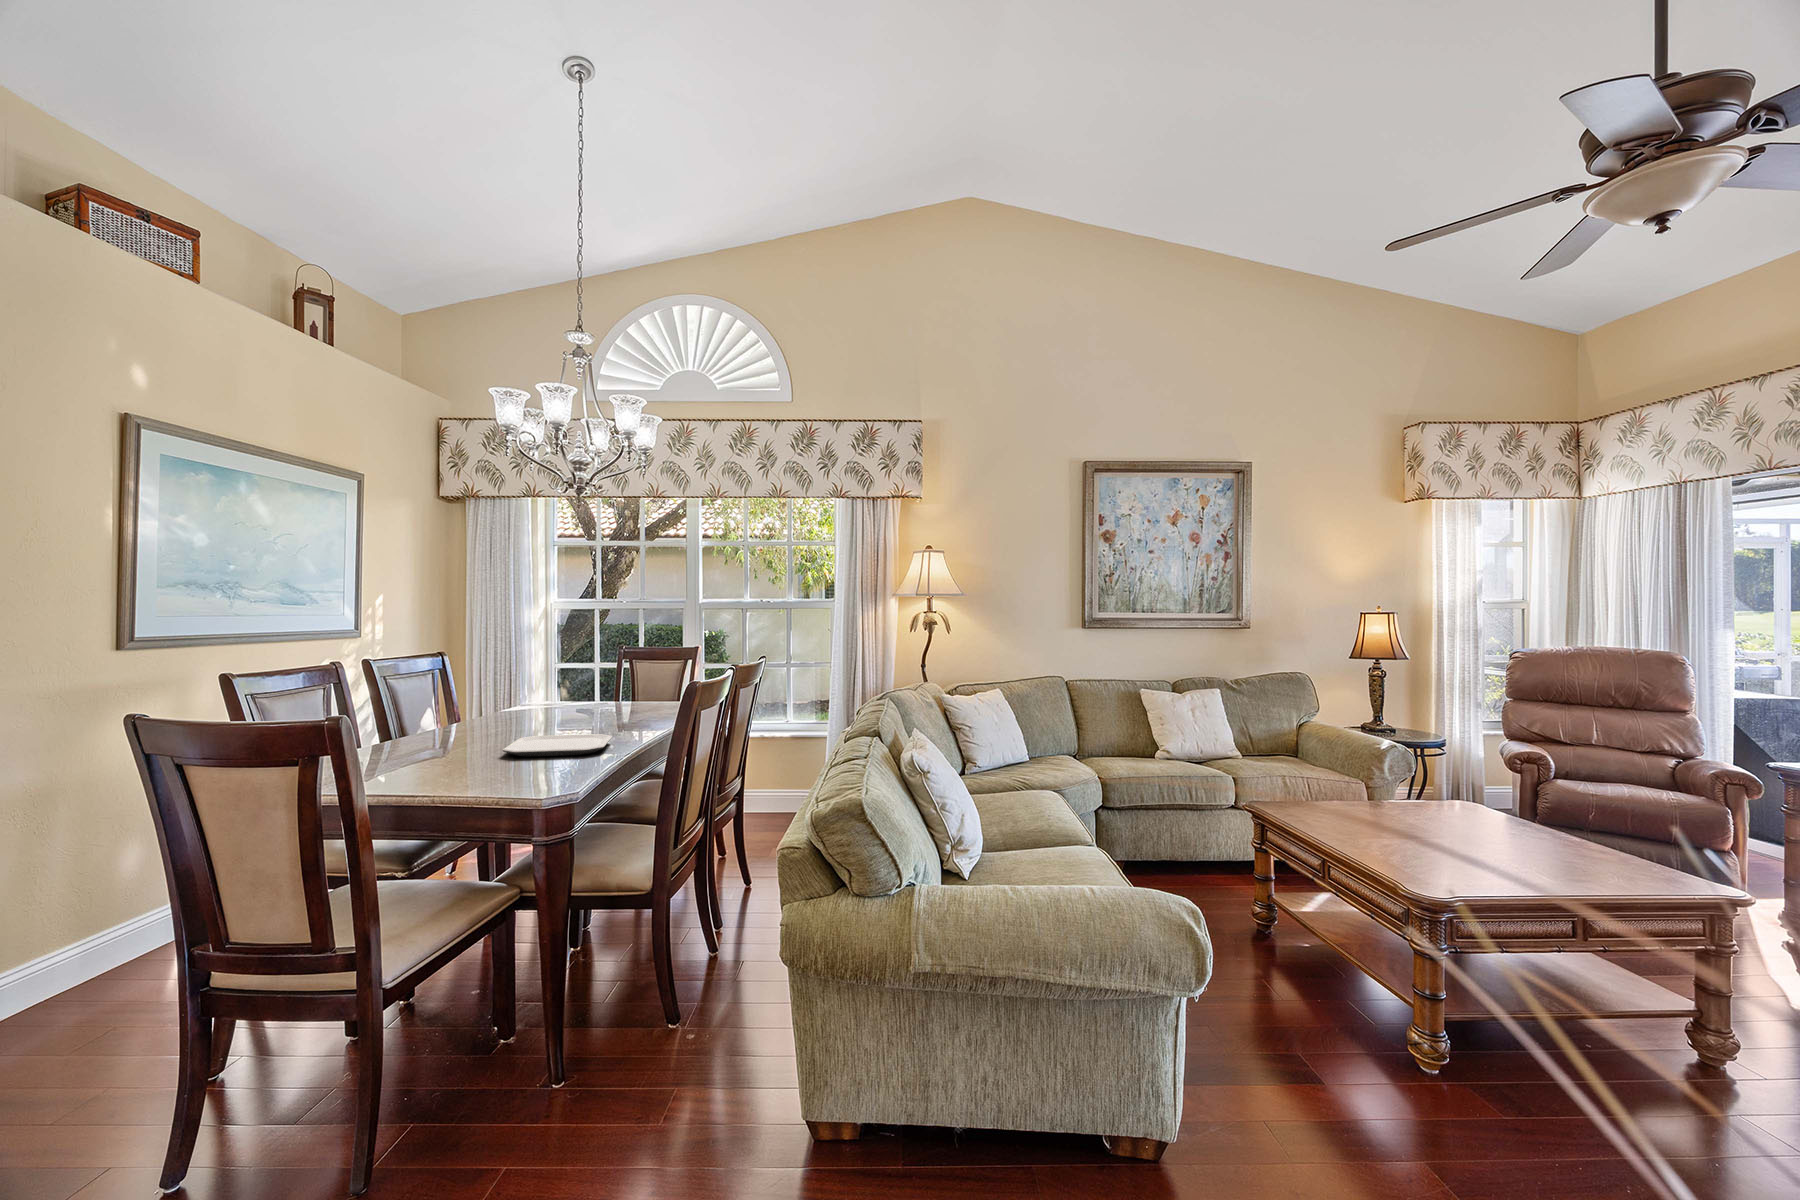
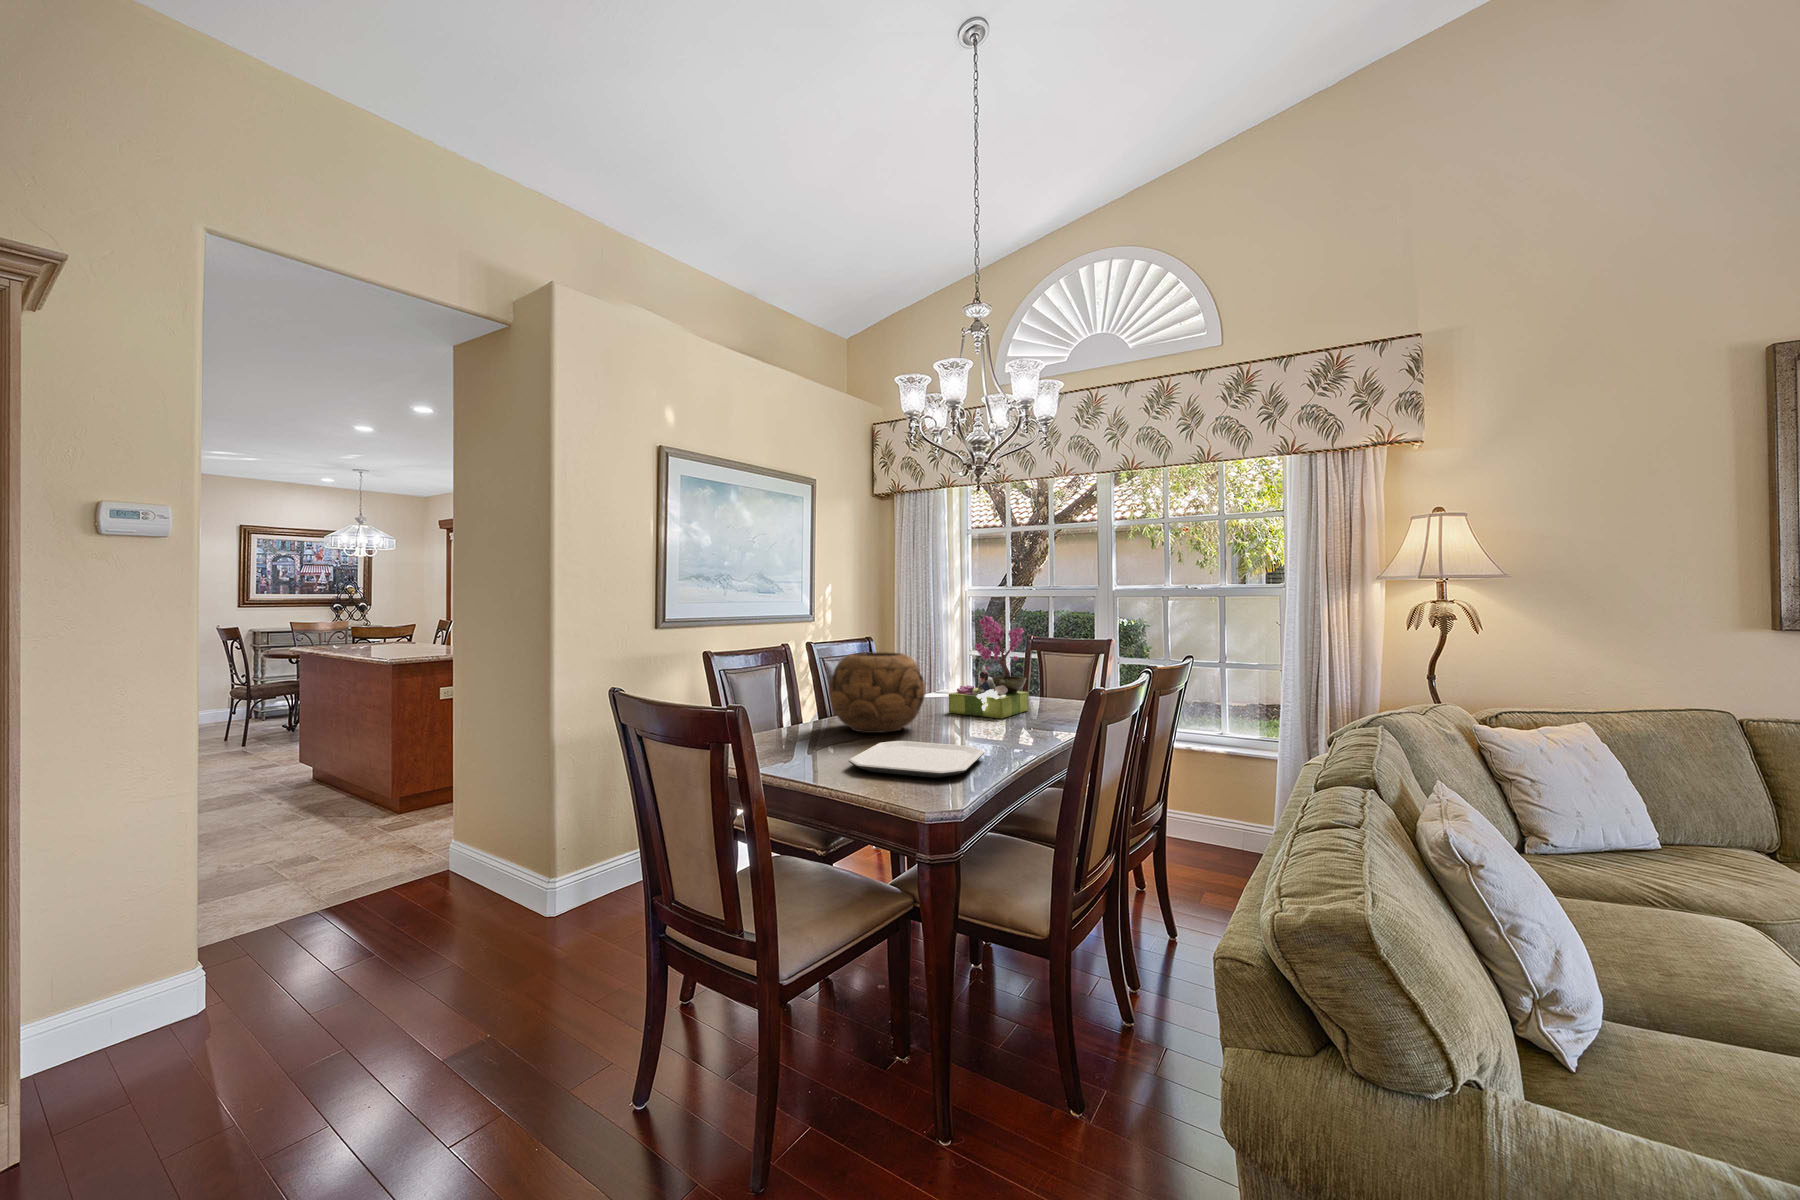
flower arrangement: none [561,628,632,718] -> present [949,615,1028,718]
decorative bowl: none [454,665,548,735] -> present [829,652,925,733]

